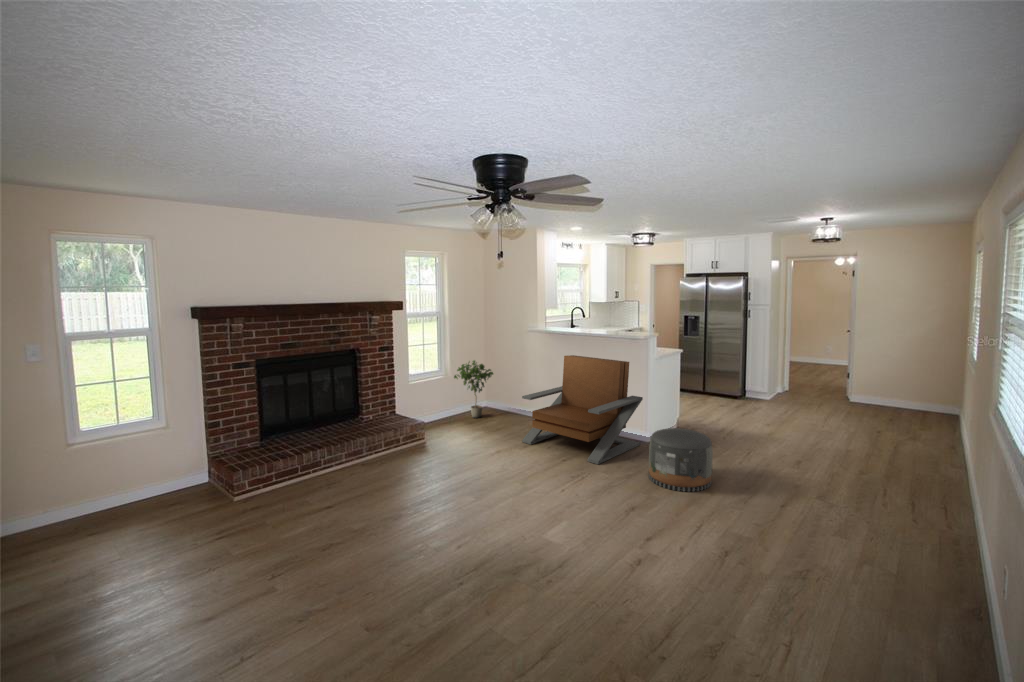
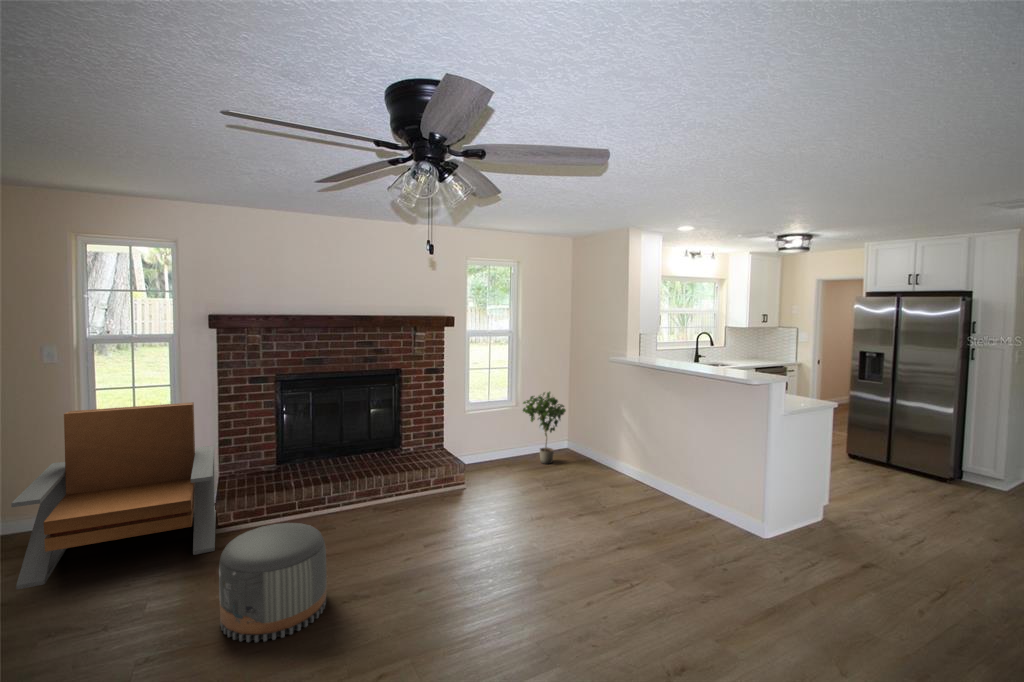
lounge chair: present [522,355,643,464] -> present [11,402,216,590]
pouf: present [649,428,713,492] -> present [219,523,327,642]

